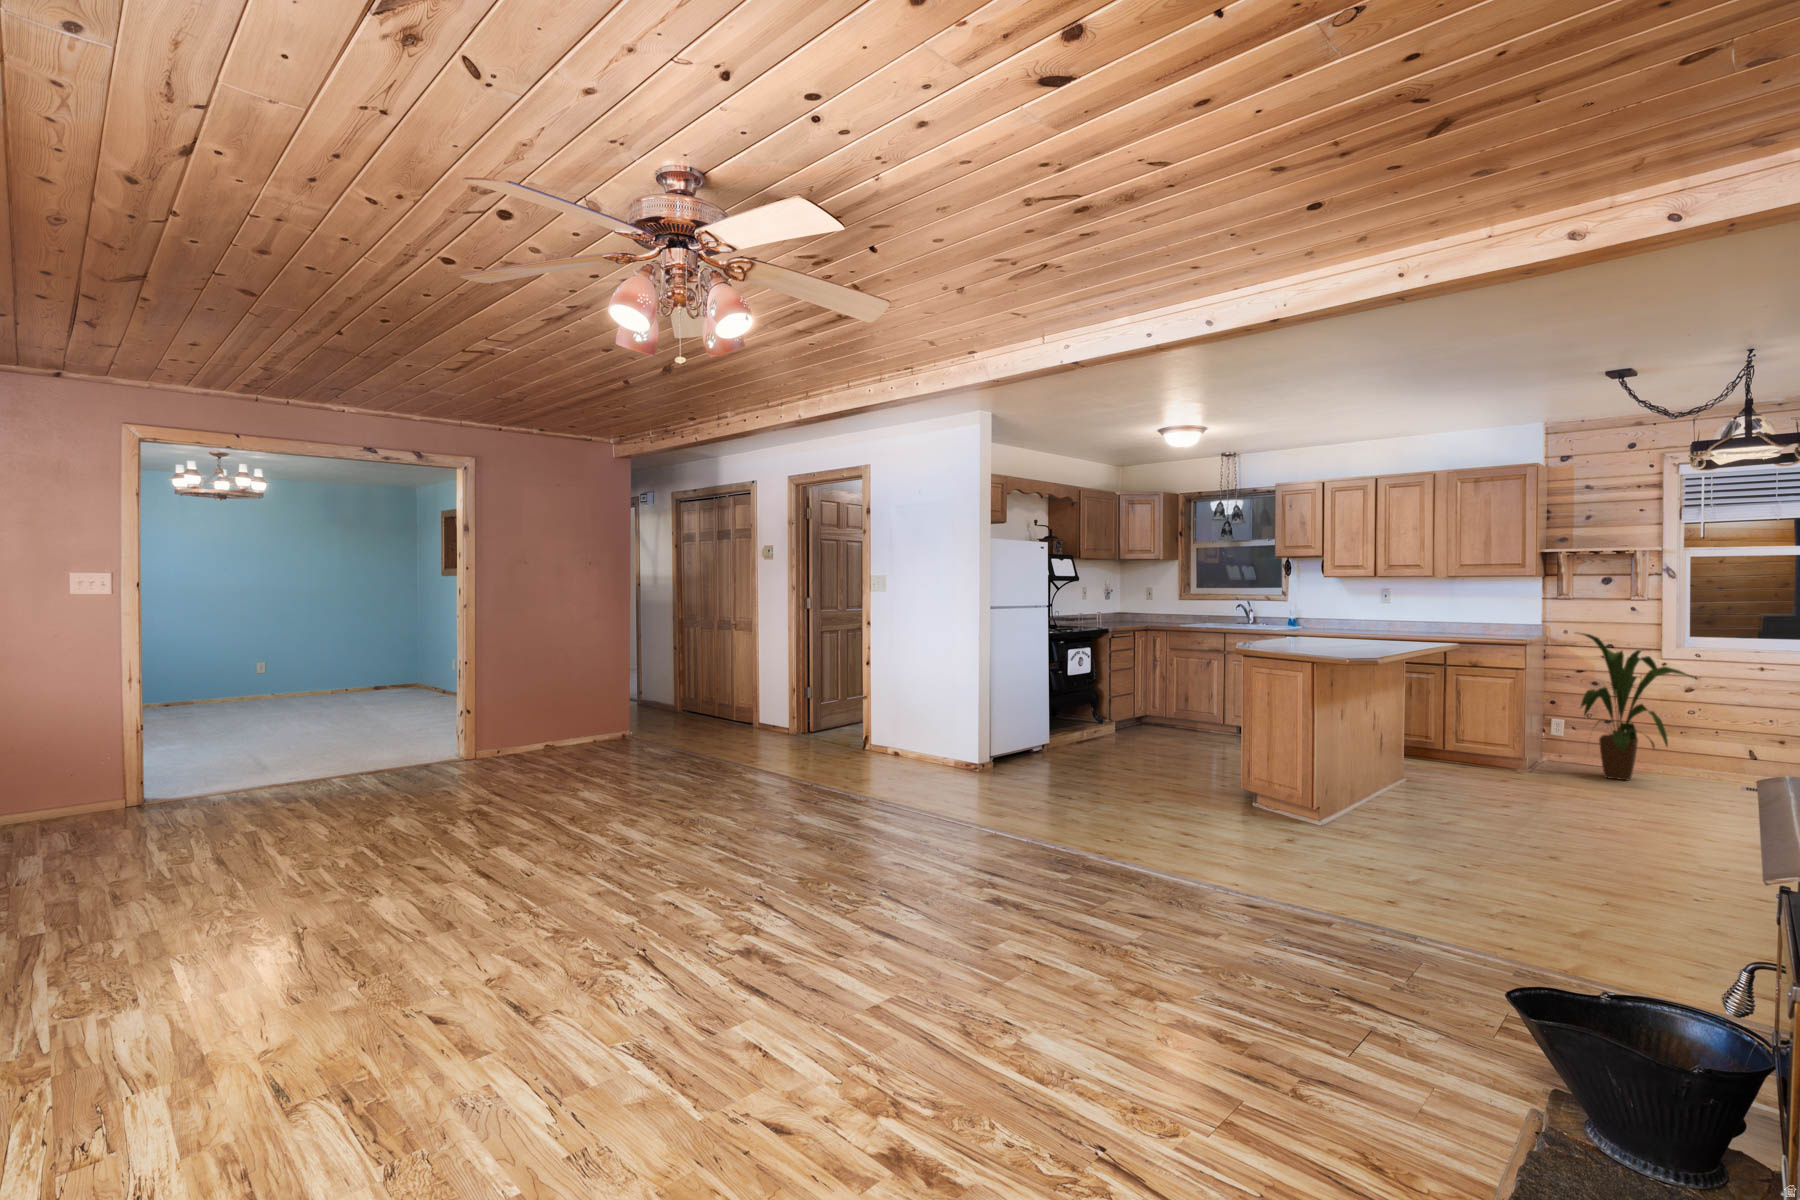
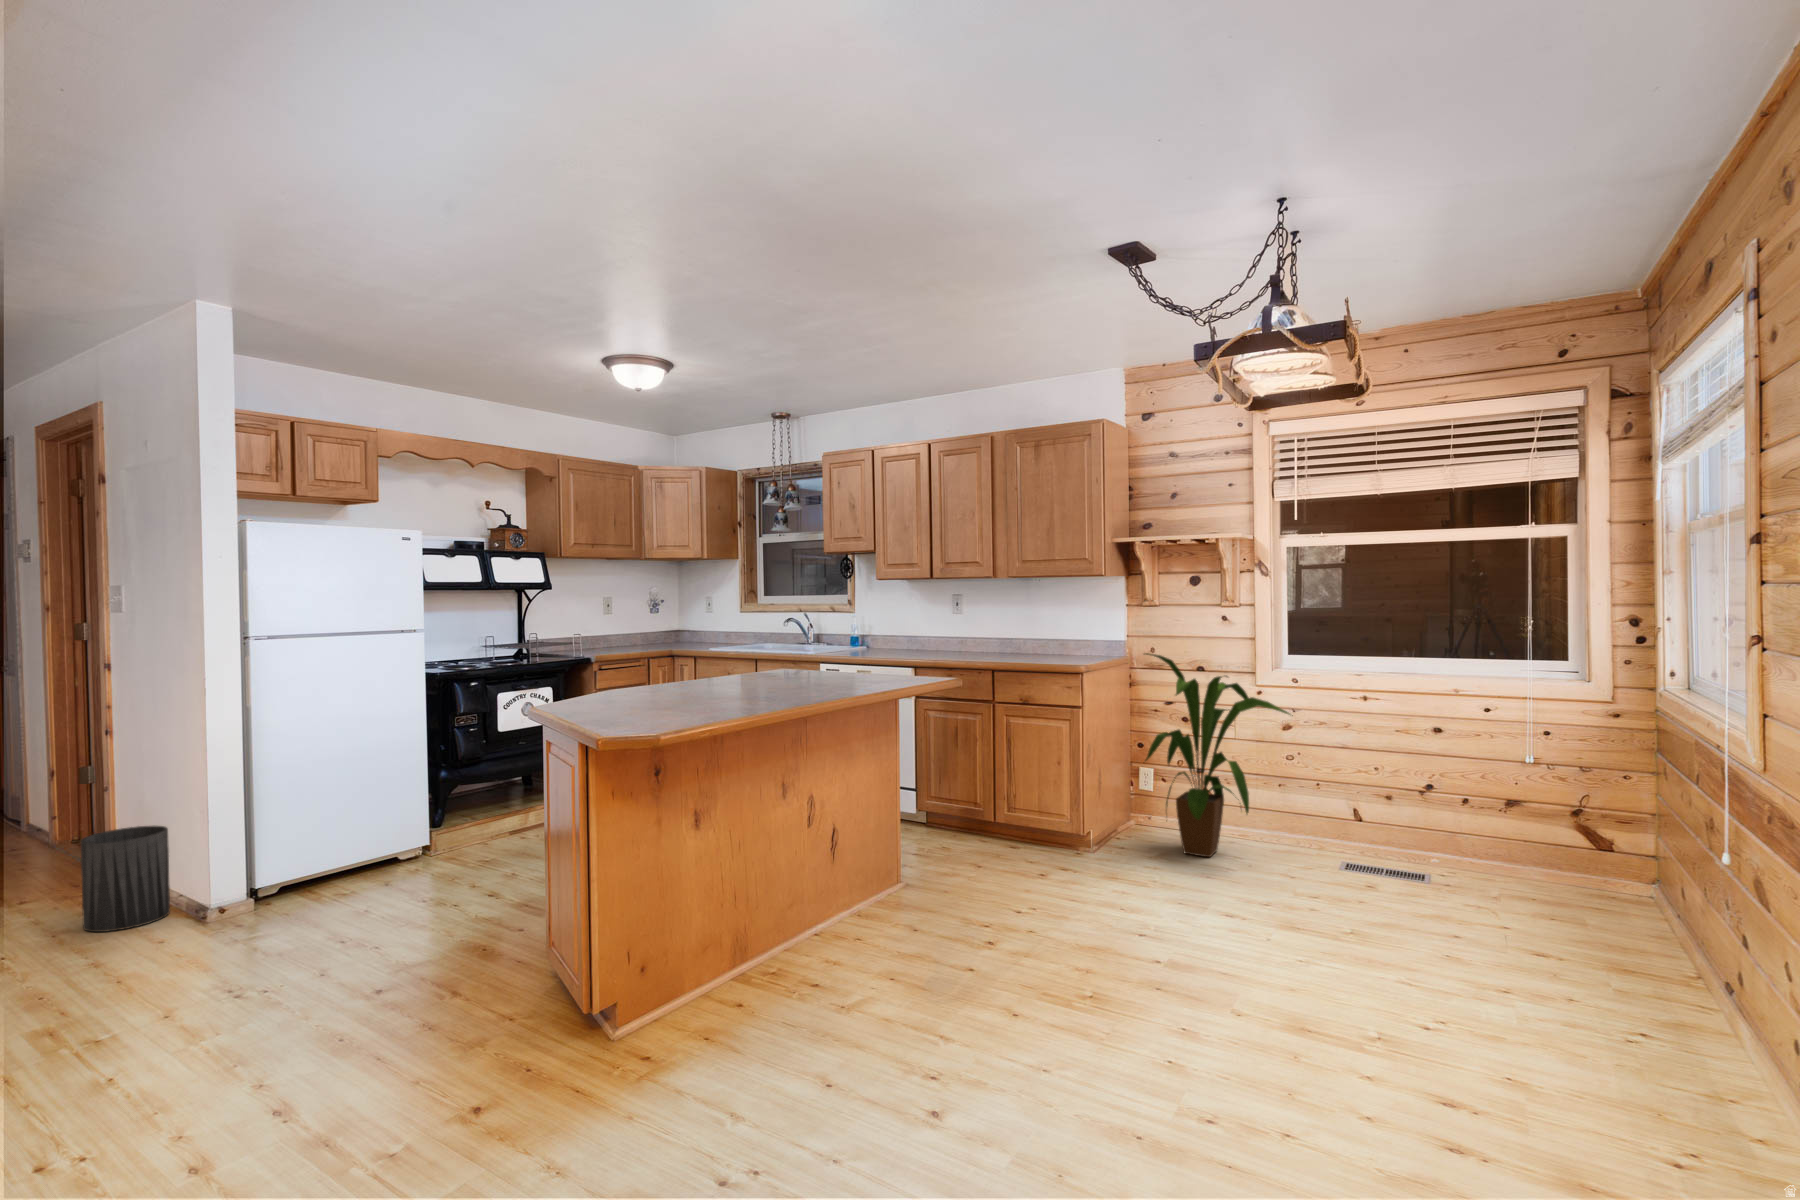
trash can: none [905,716,944,773] -> present [81,826,170,932]

